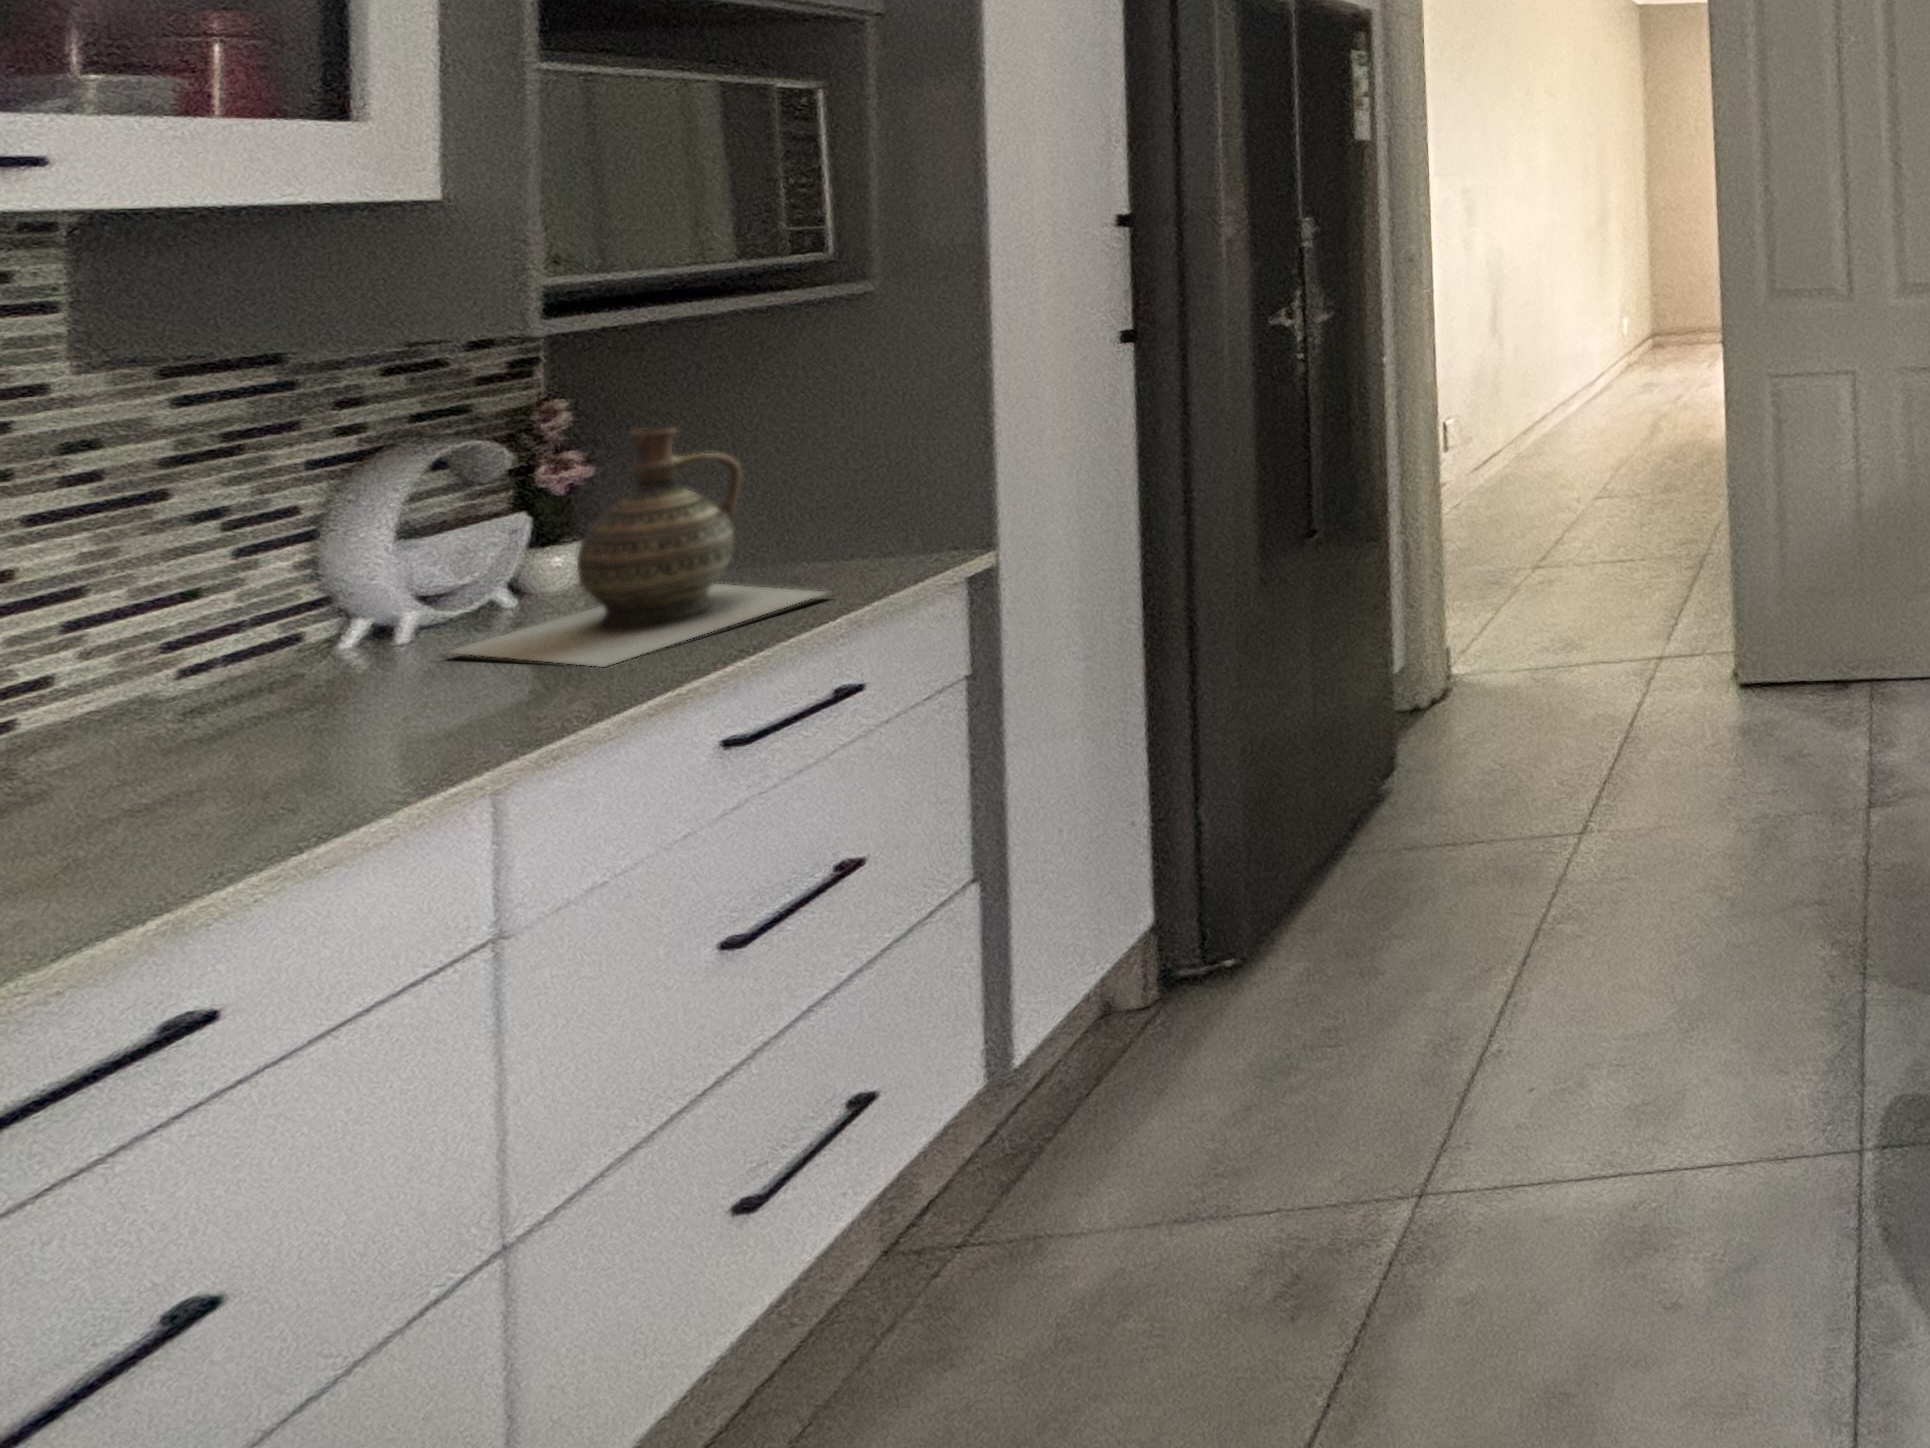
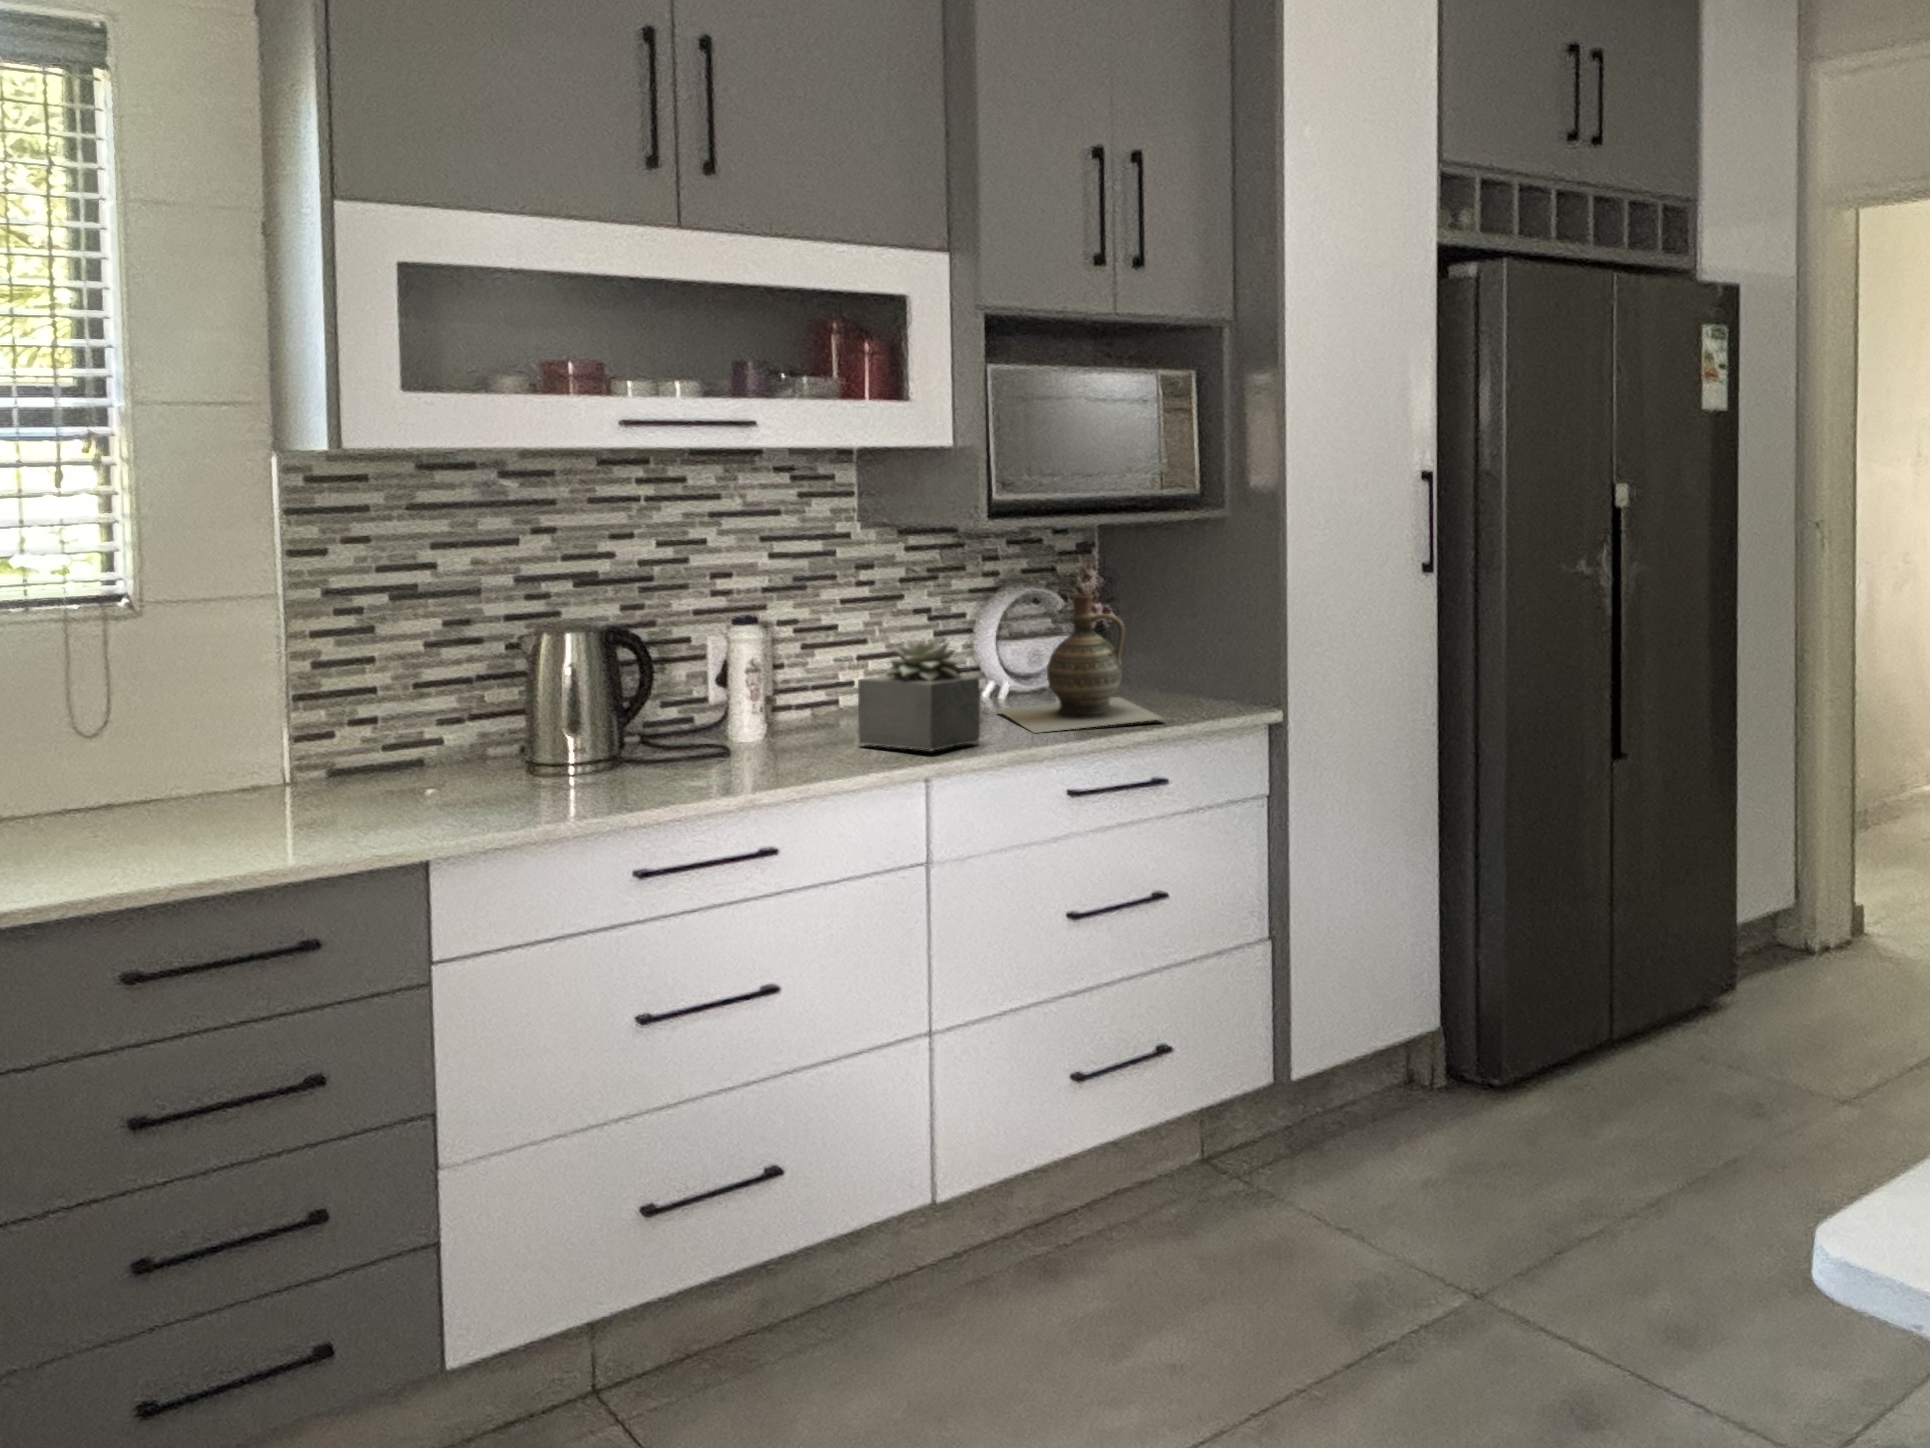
succulent plant: none [208,540,528,782] -> present [858,638,980,750]

